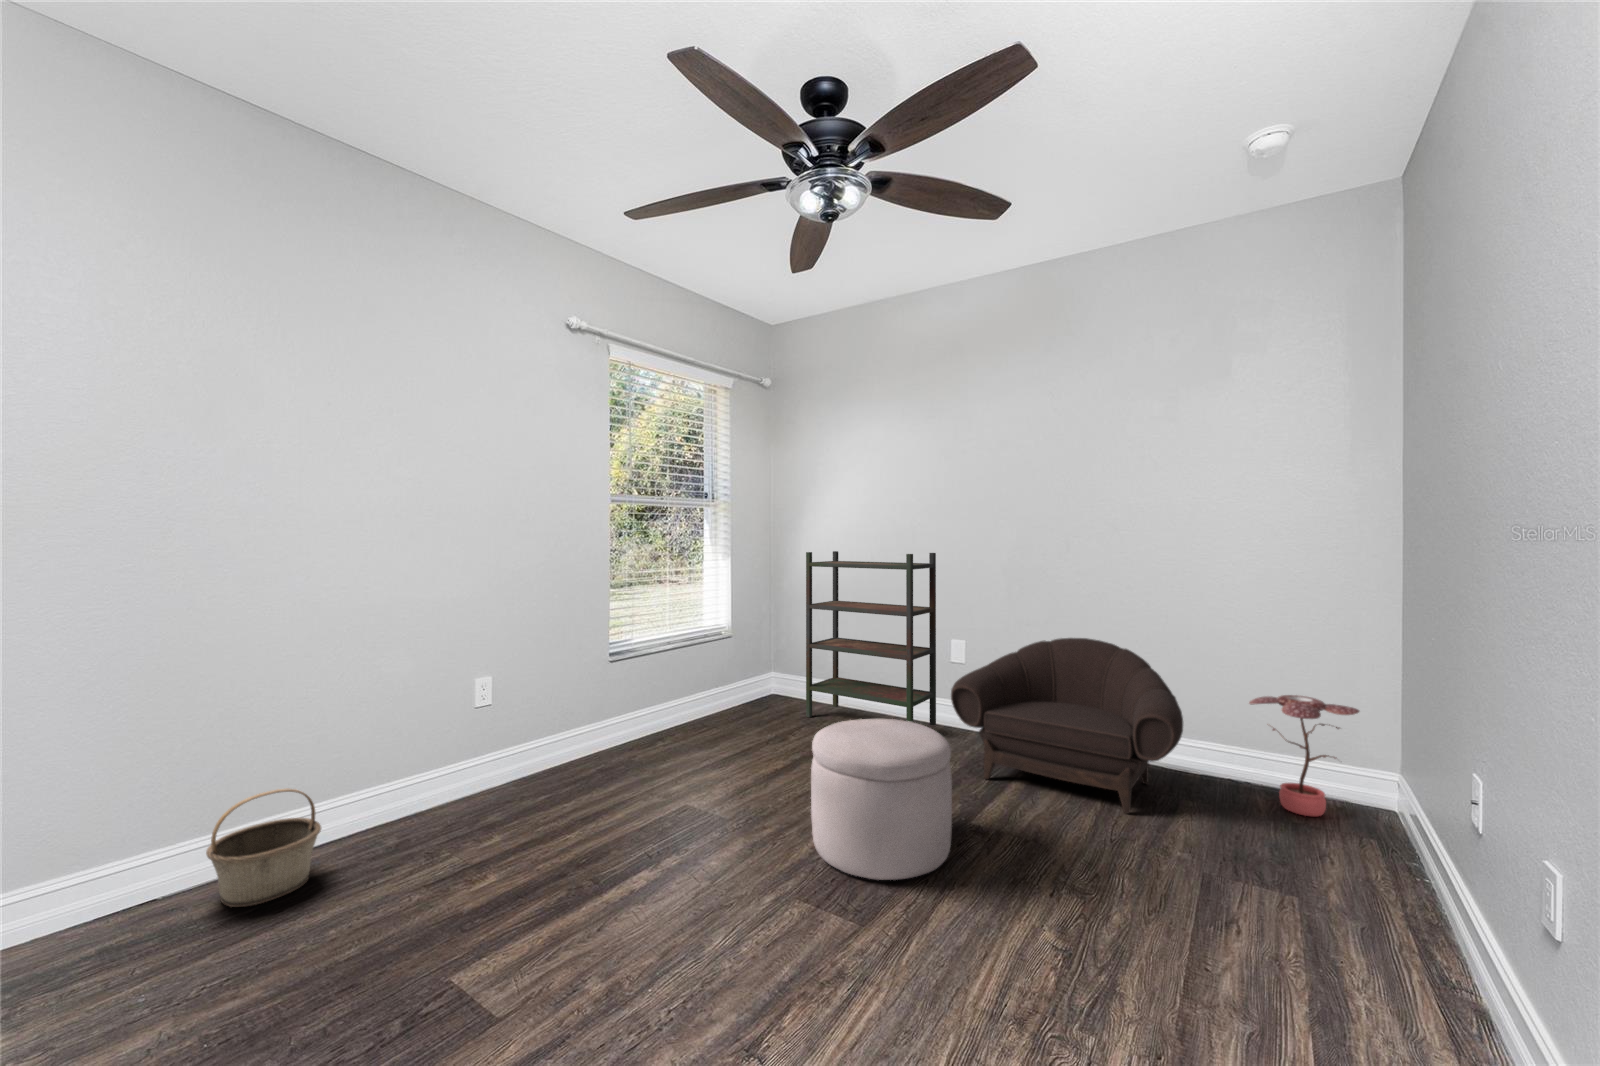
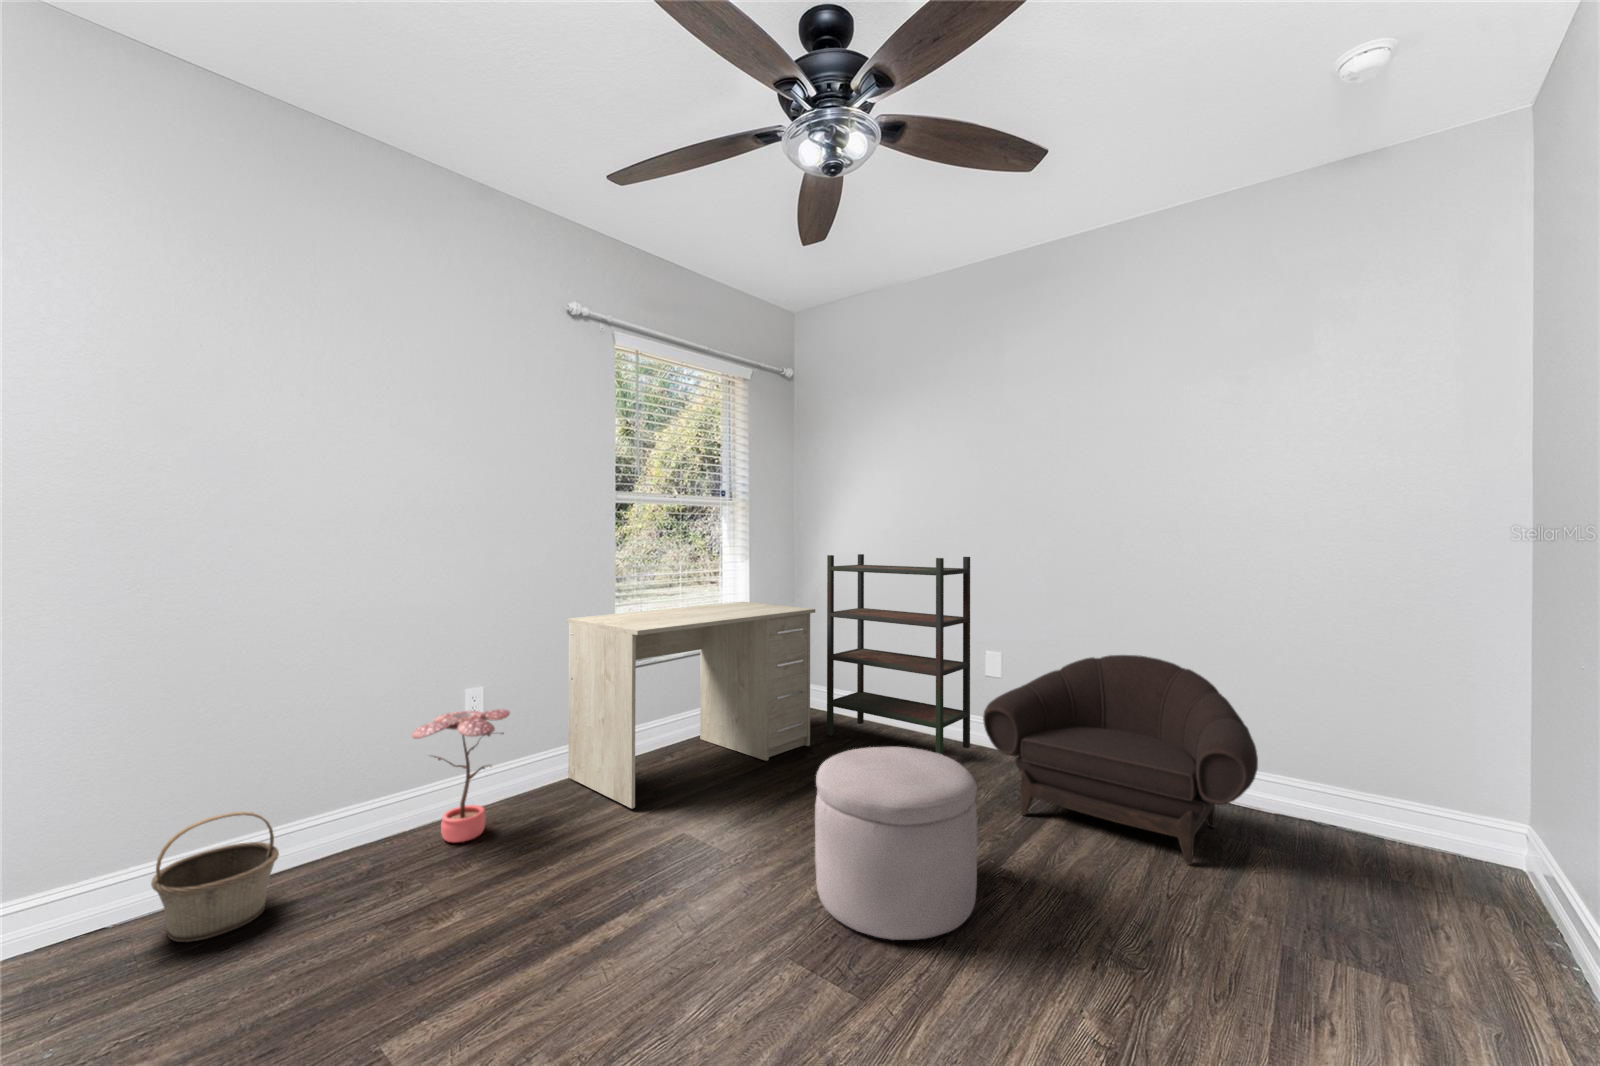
desk: none [571,596,797,784] -> present [568,602,815,809]
potted plant: present [1249,695,1359,817] -> present [412,709,510,842]

